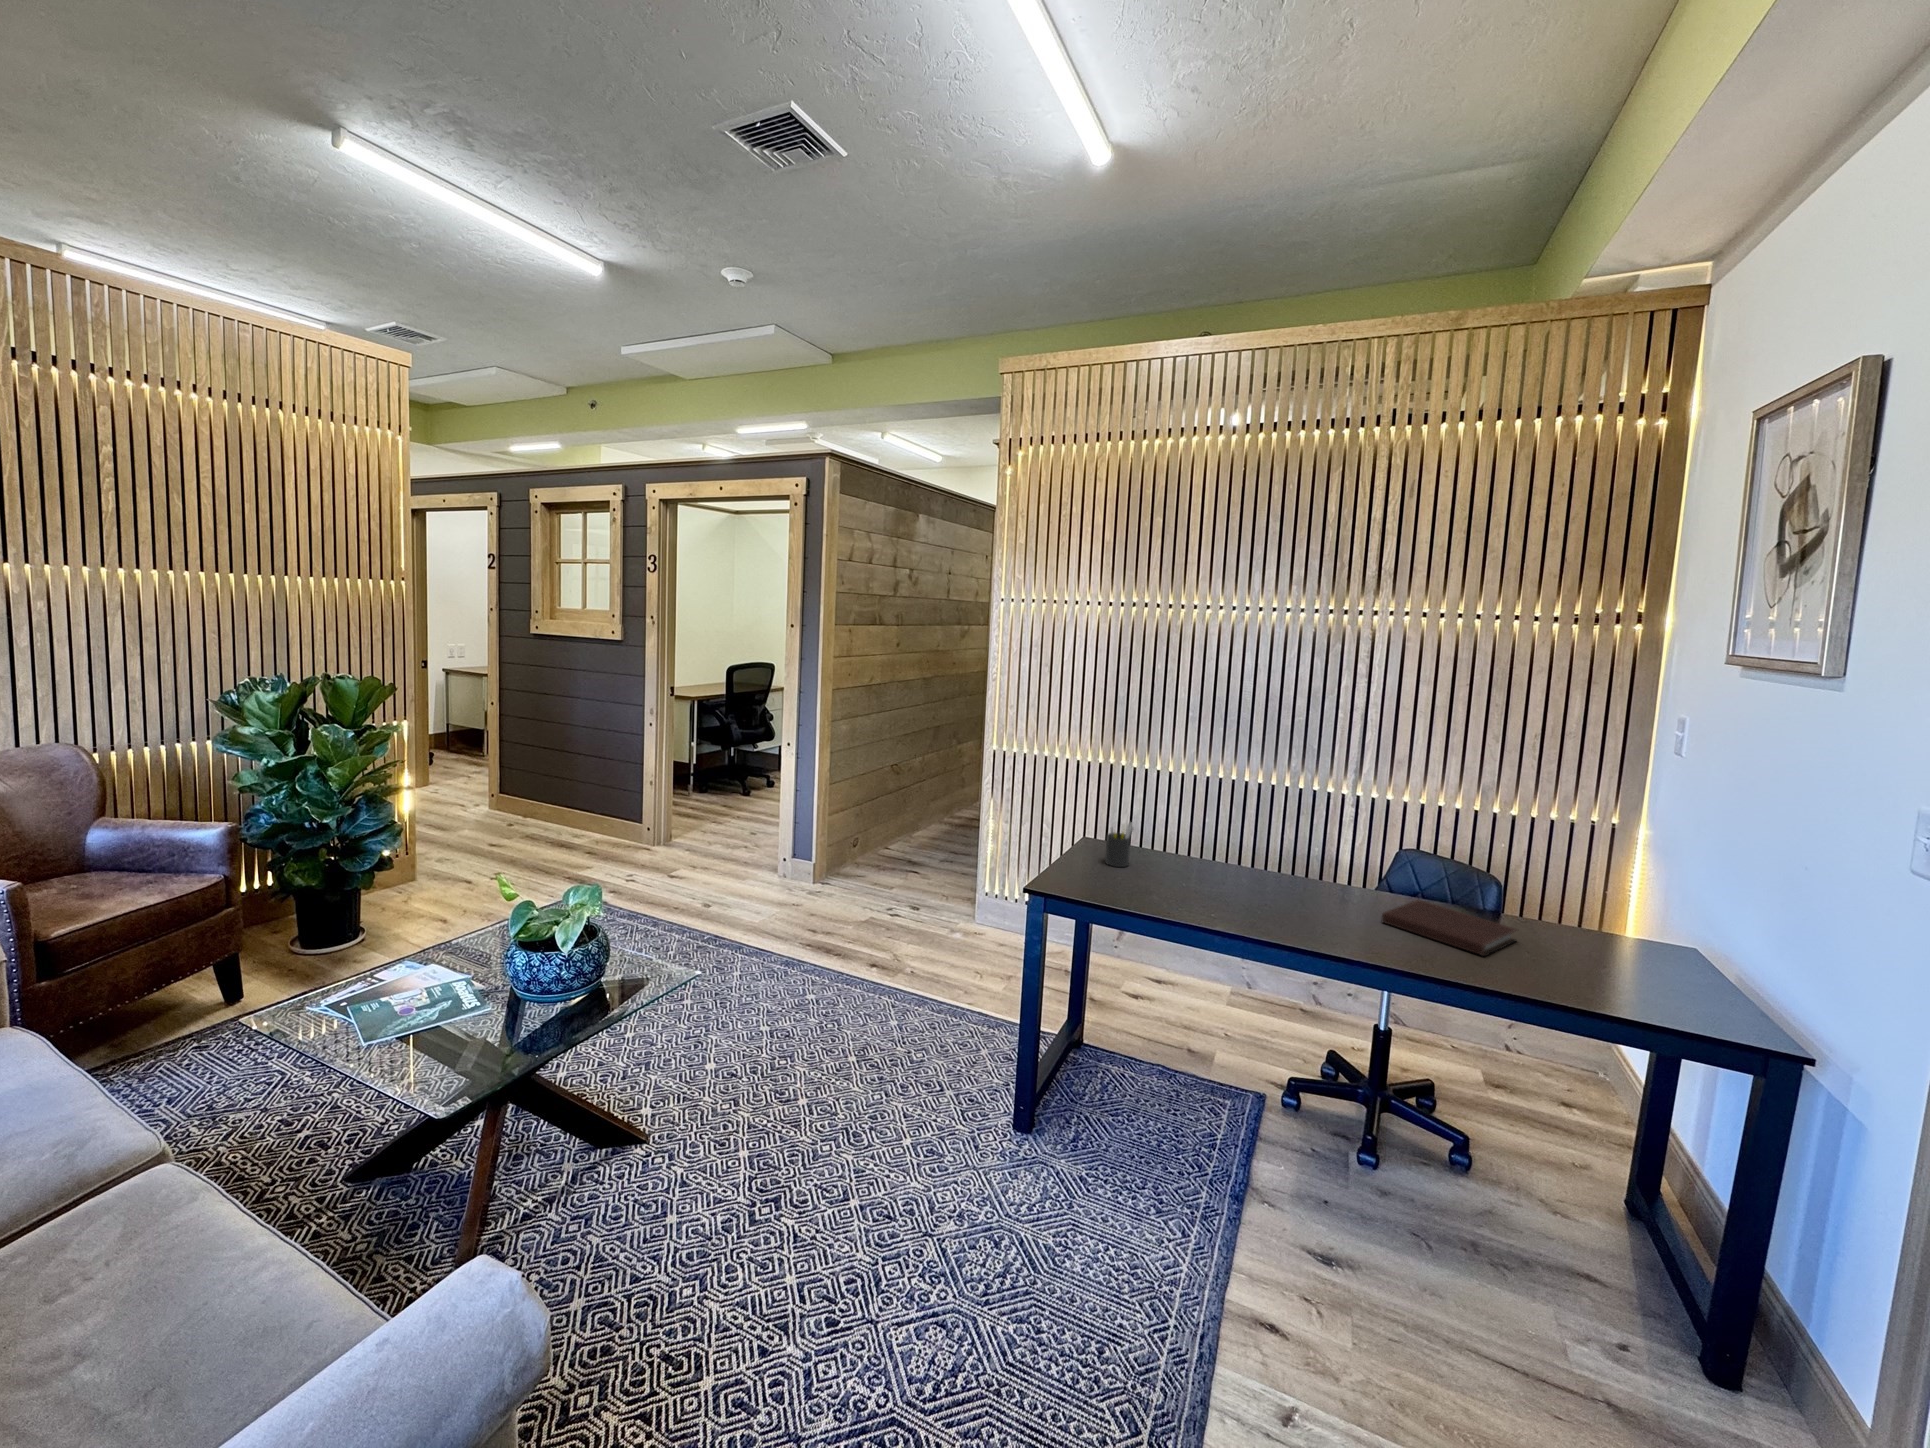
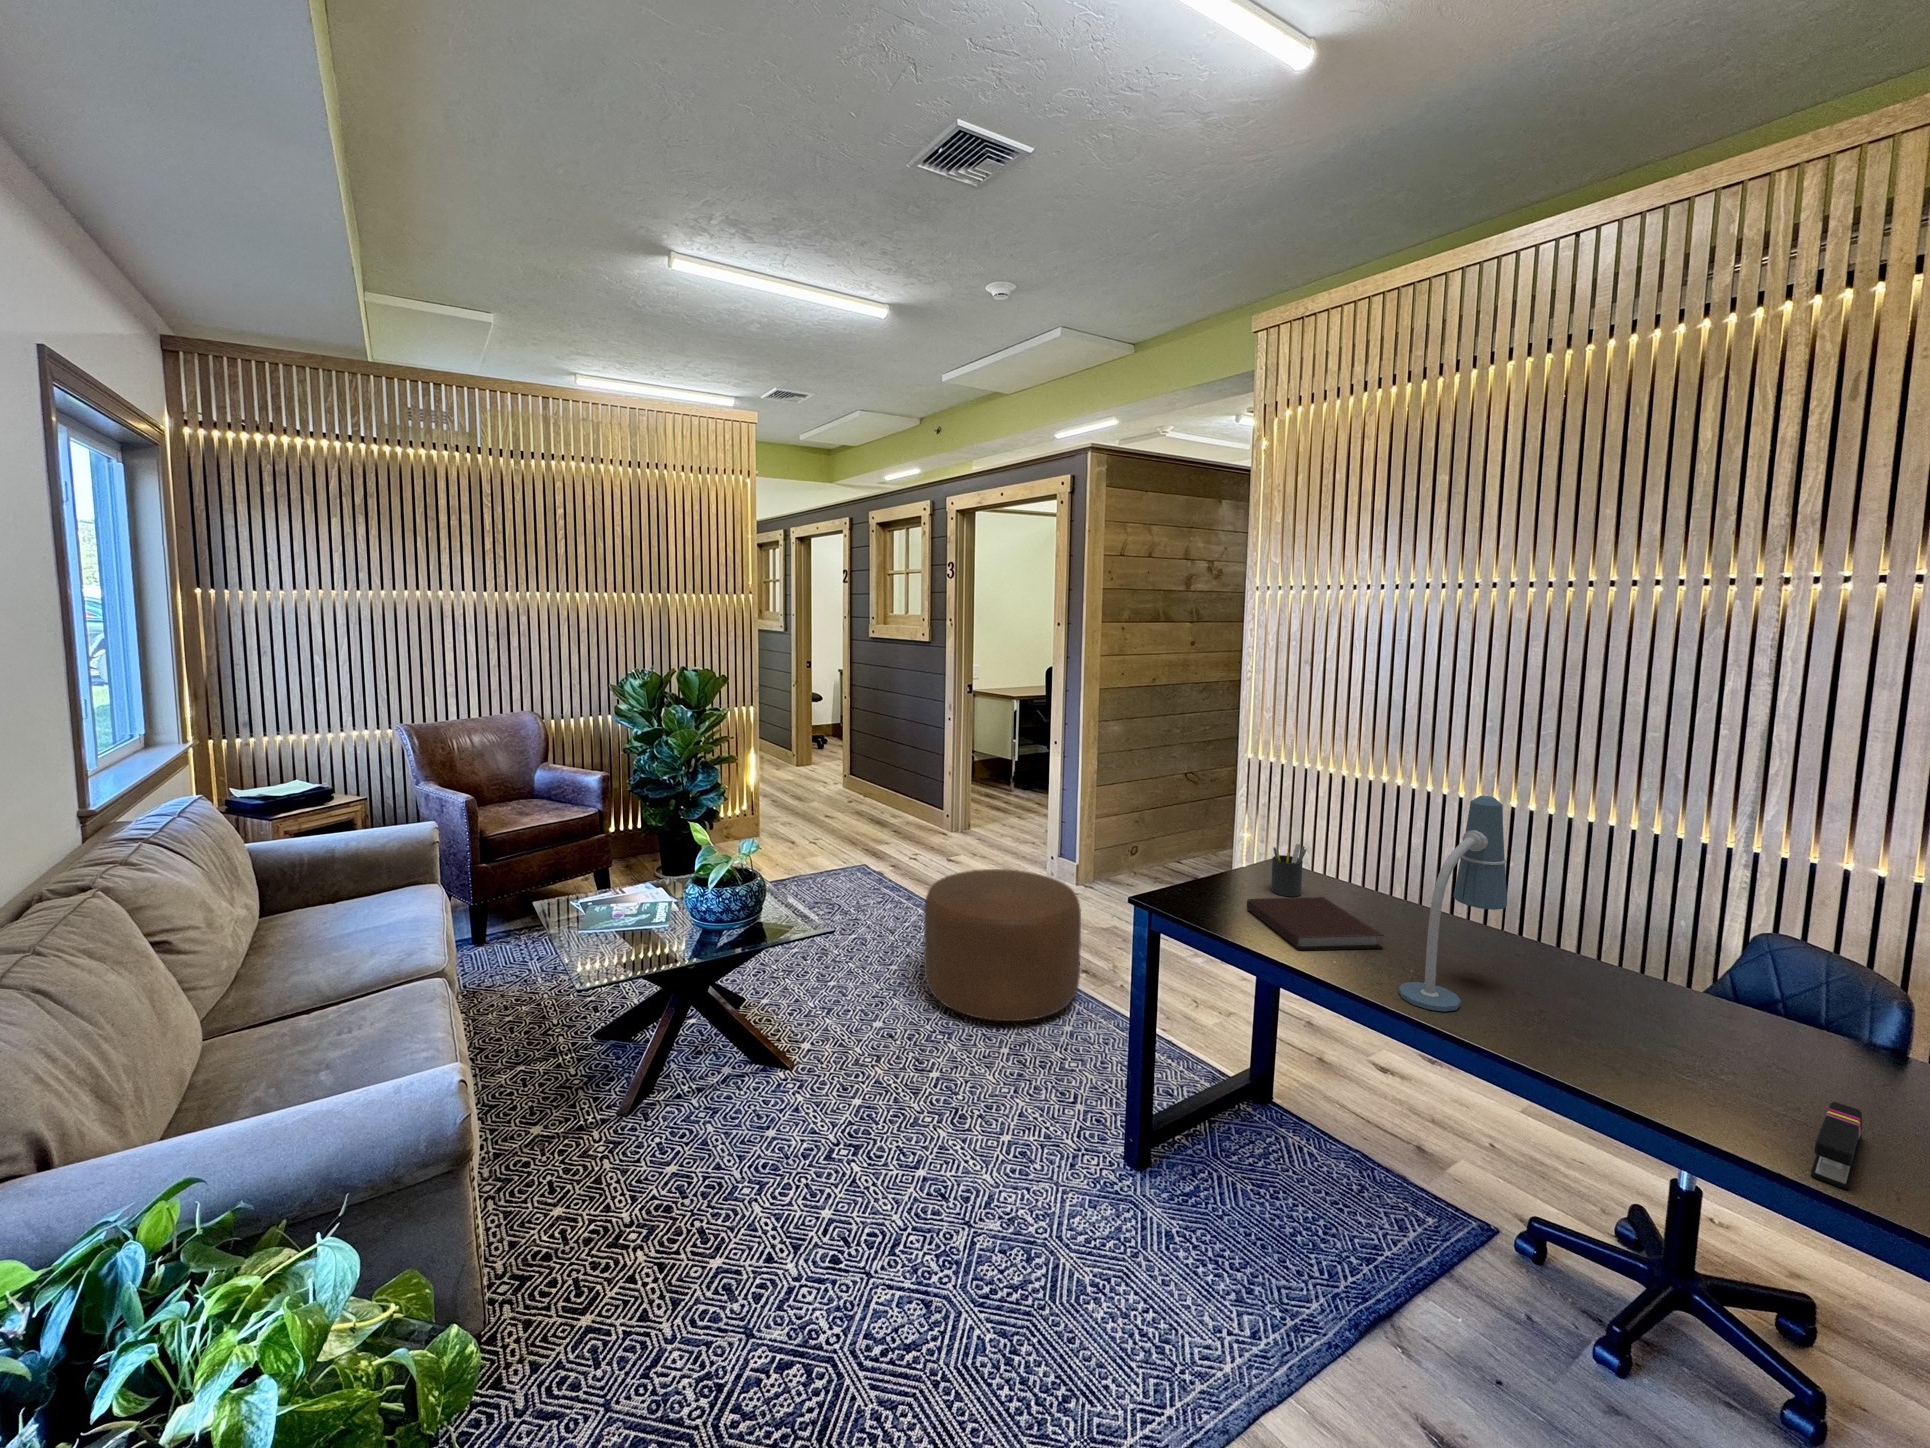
desk lamp: none [1265,773,1319,940] -> present [1399,796,1507,1011]
ottoman: none [728,877,889,1034] -> present [924,869,1081,1021]
notebook: present [1382,900,1517,956] -> present [1247,897,1384,950]
stapler: none [1525,951,1570,1002] -> present [1811,1102,1862,1189]

